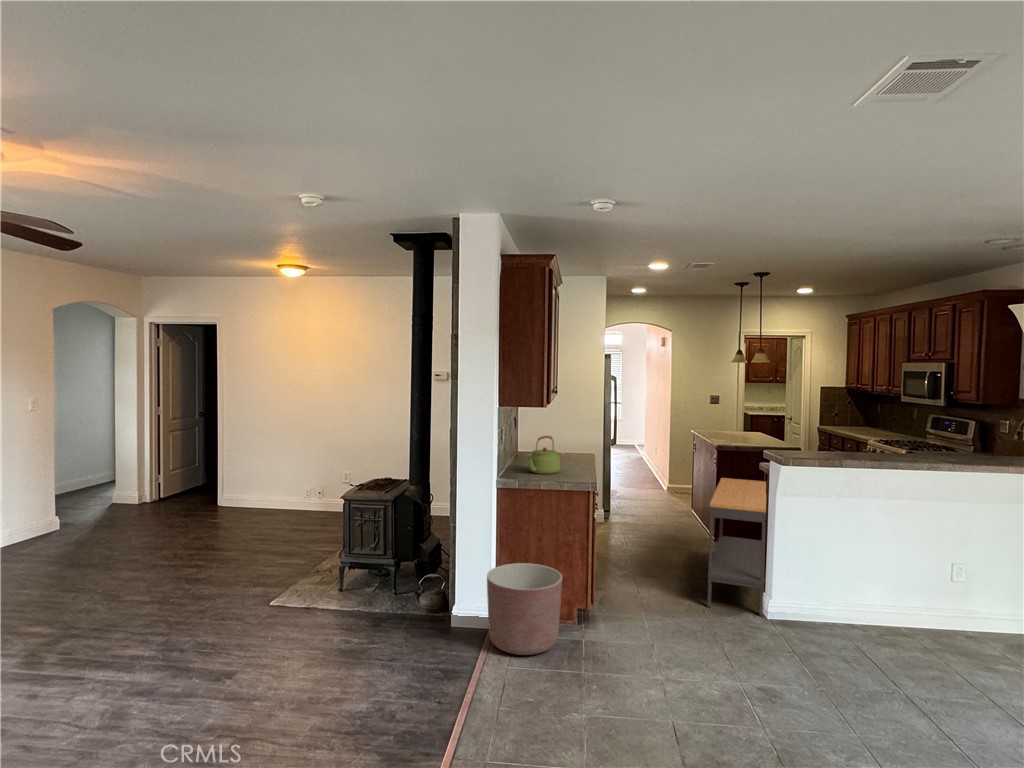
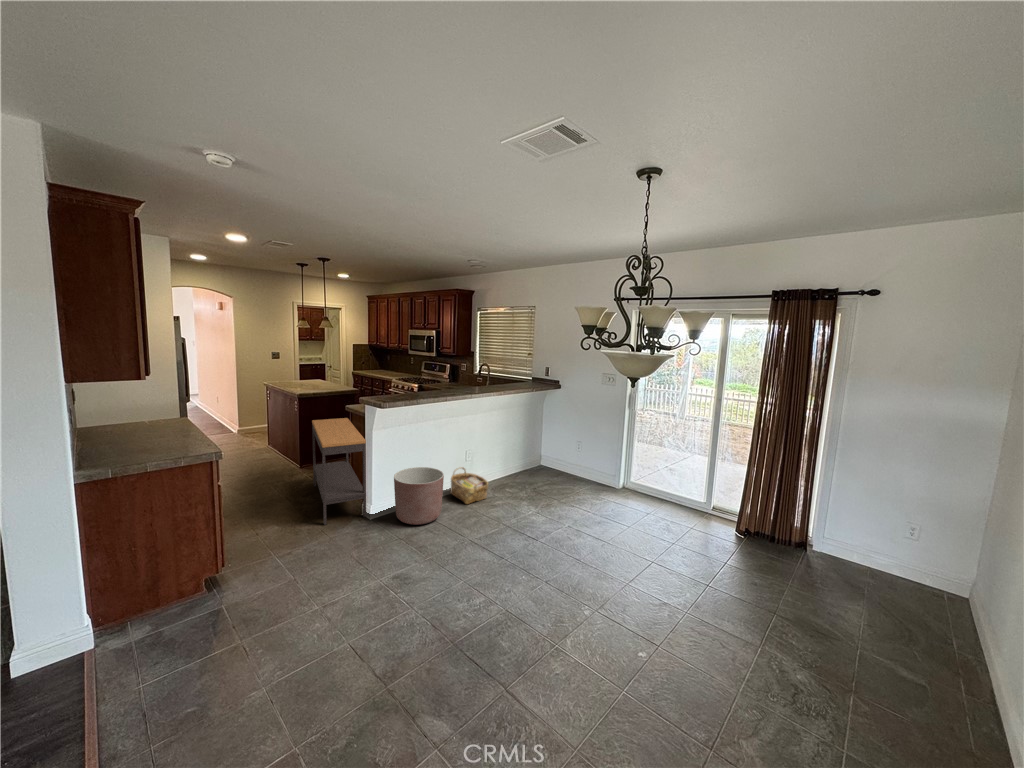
kettle: present [528,436,560,474] -> none [115,409,163,453]
planter: present [487,563,562,655] -> present [394,467,444,525]
woven basket: none [913,590,992,660] -> present [450,467,488,504]

